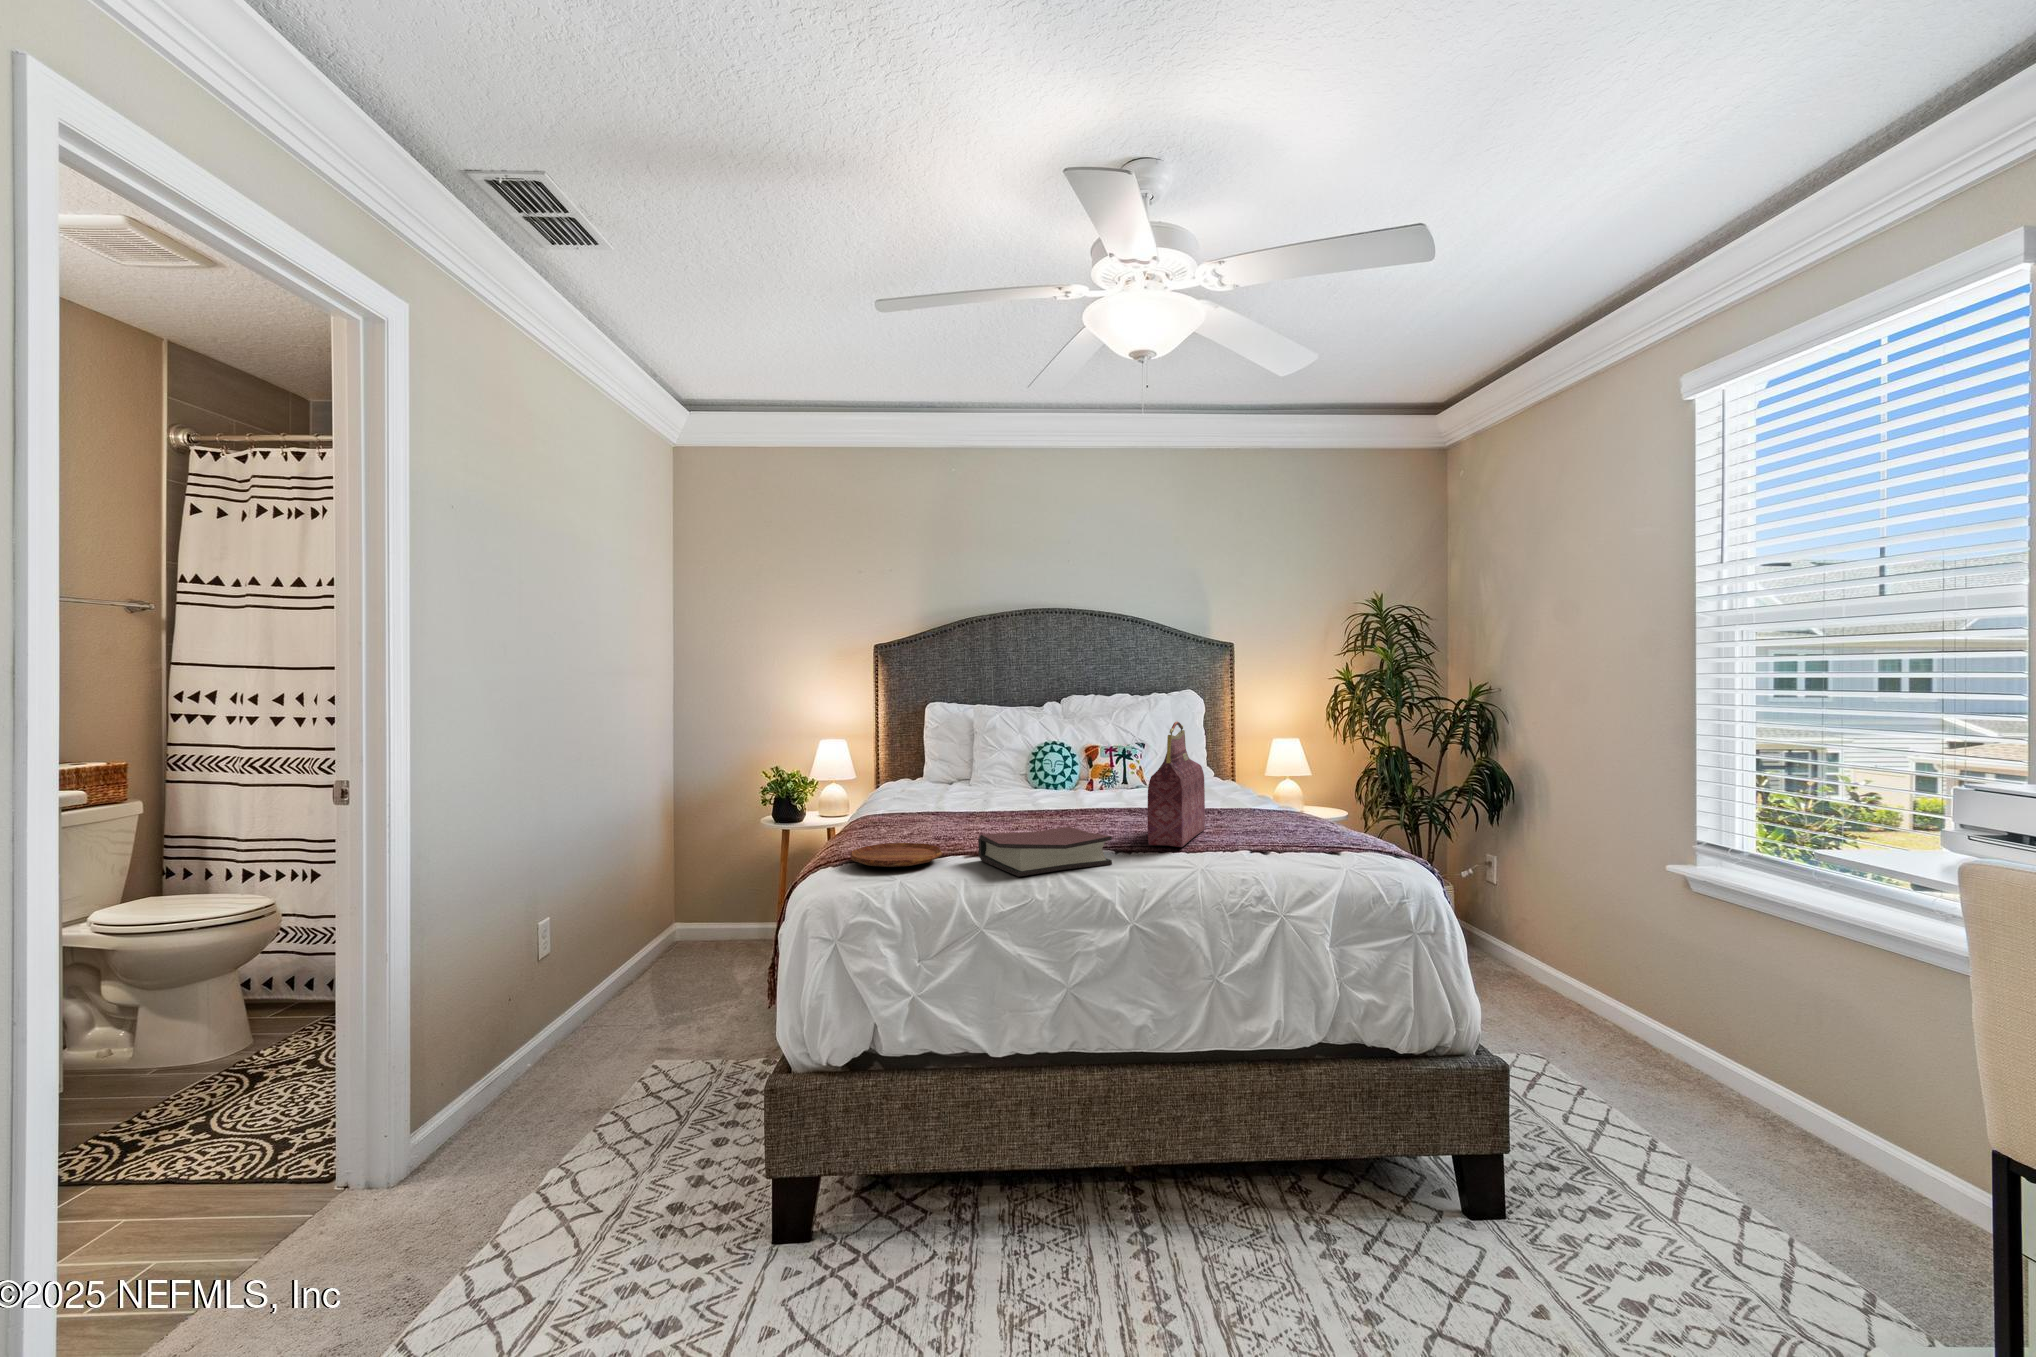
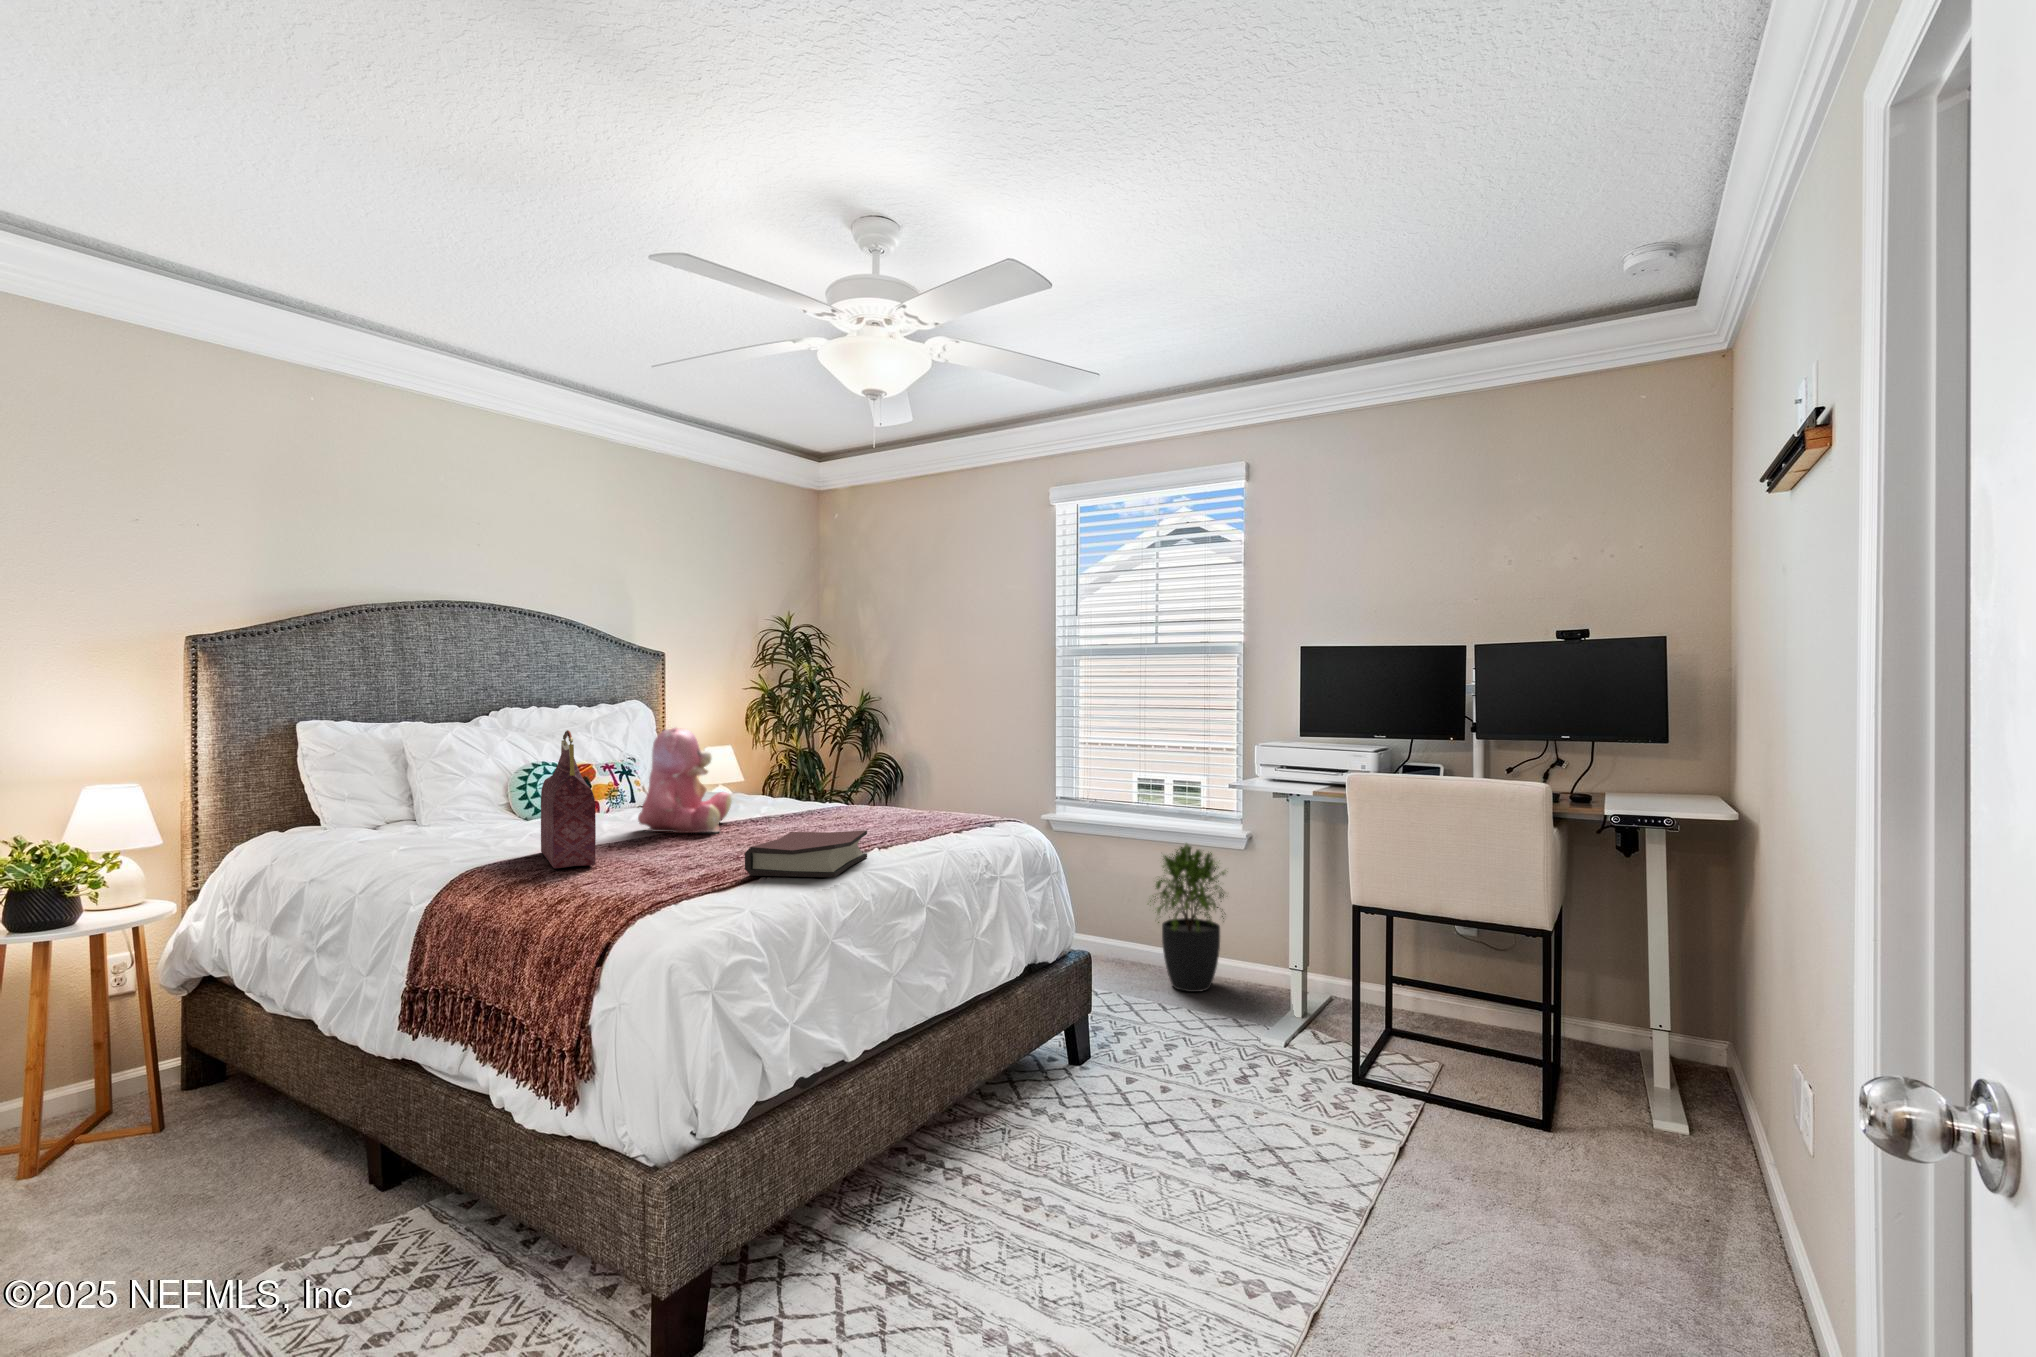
teddy bear: none [1041,718,1142,818] -> present [638,728,732,833]
handbag: present [1148,722,1205,847] -> present [541,730,596,868]
tray: present [851,843,943,867] -> none [609,870,726,898]
potted plant: none [1728,941,1947,1202] -> present [1148,844,1226,992]

